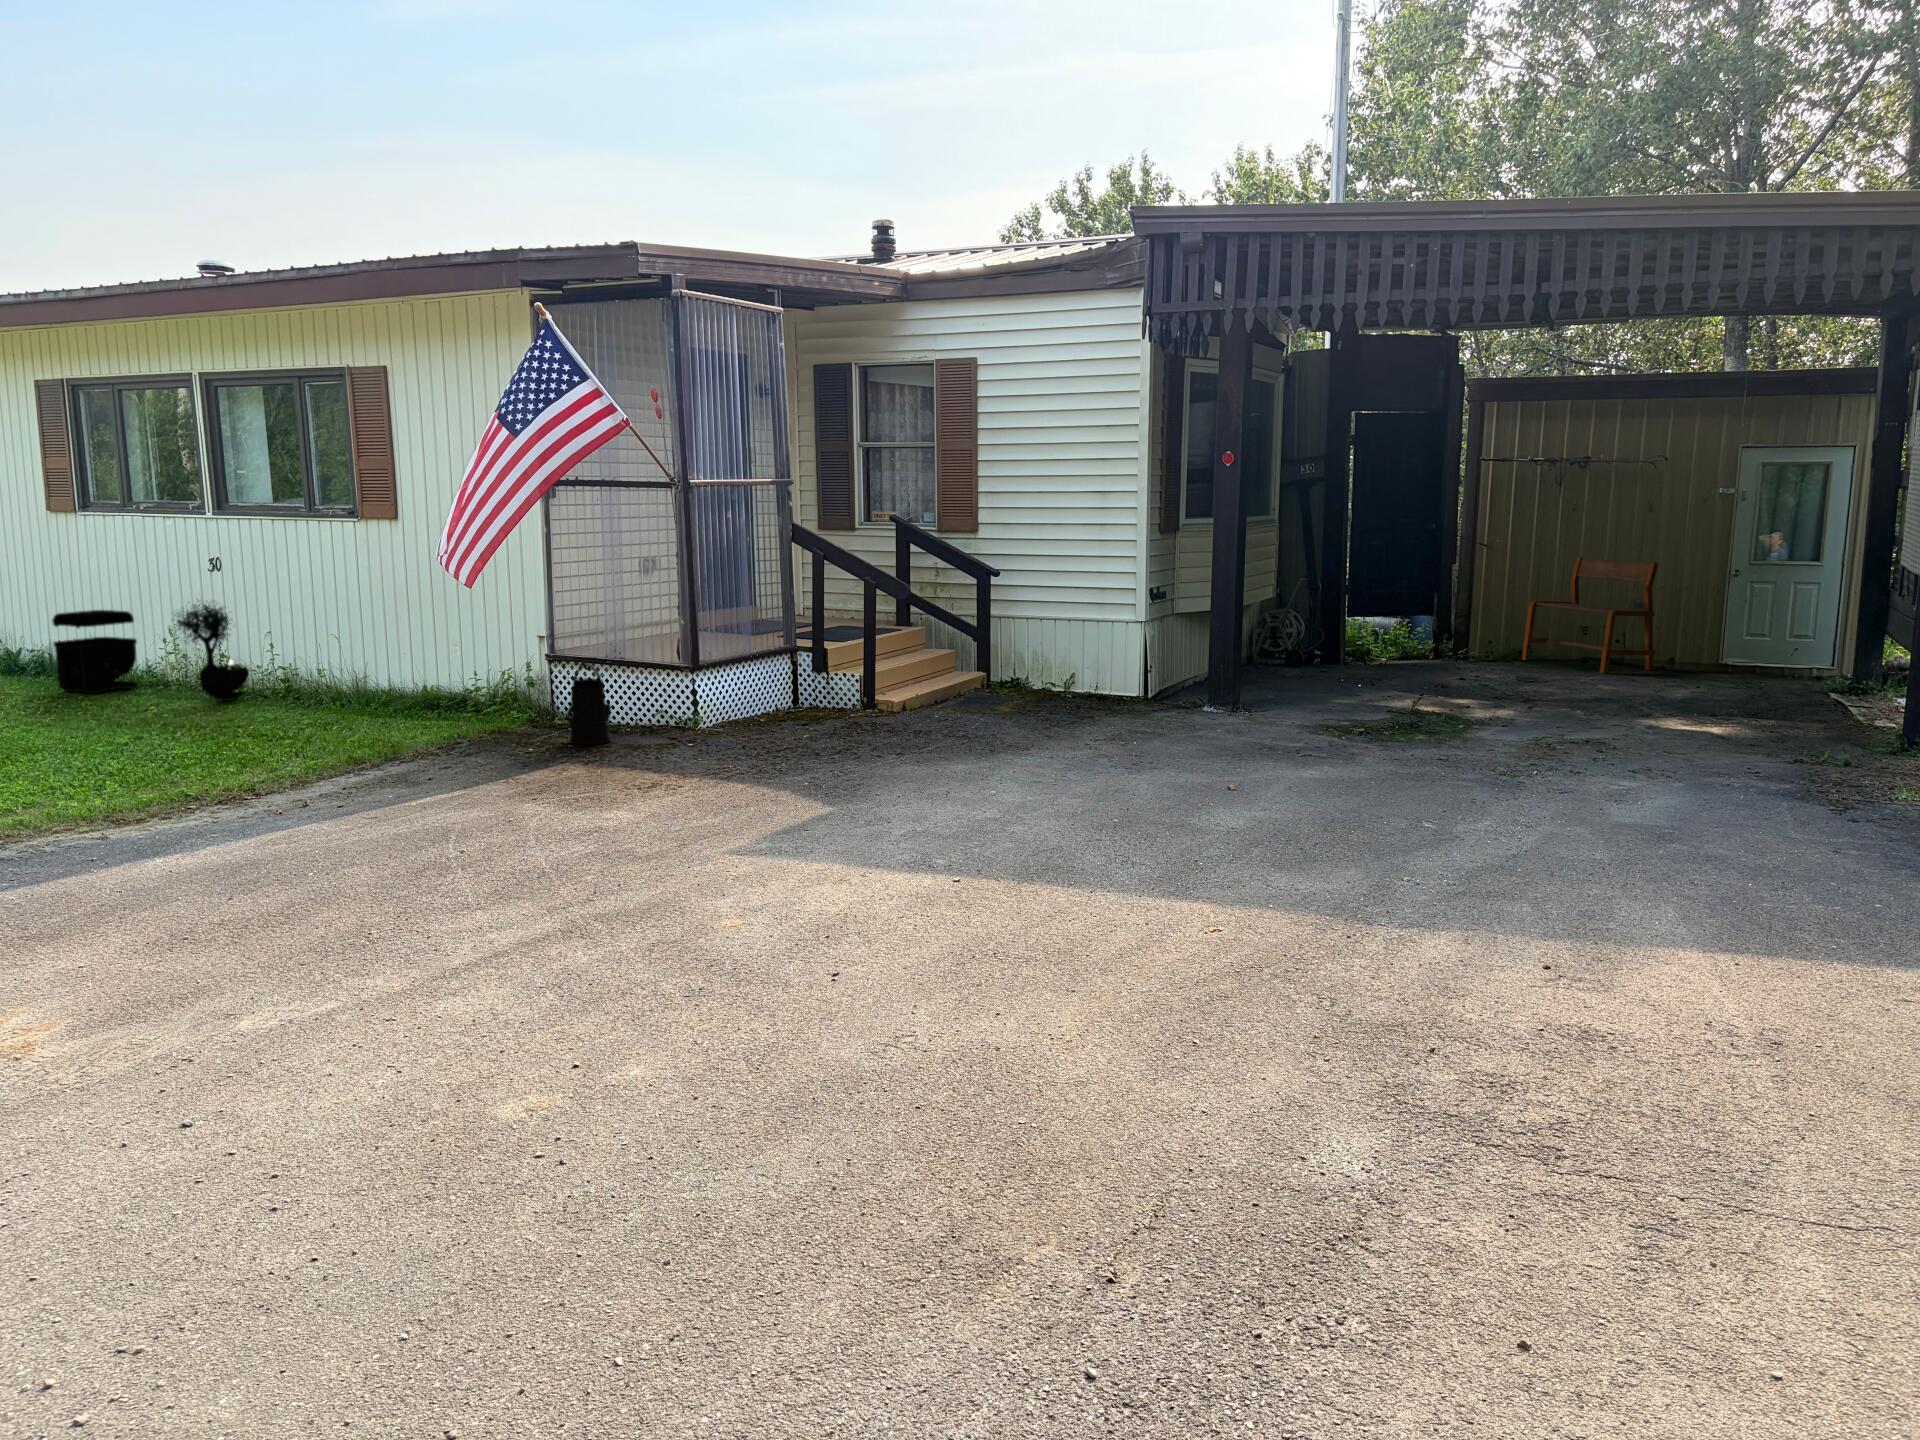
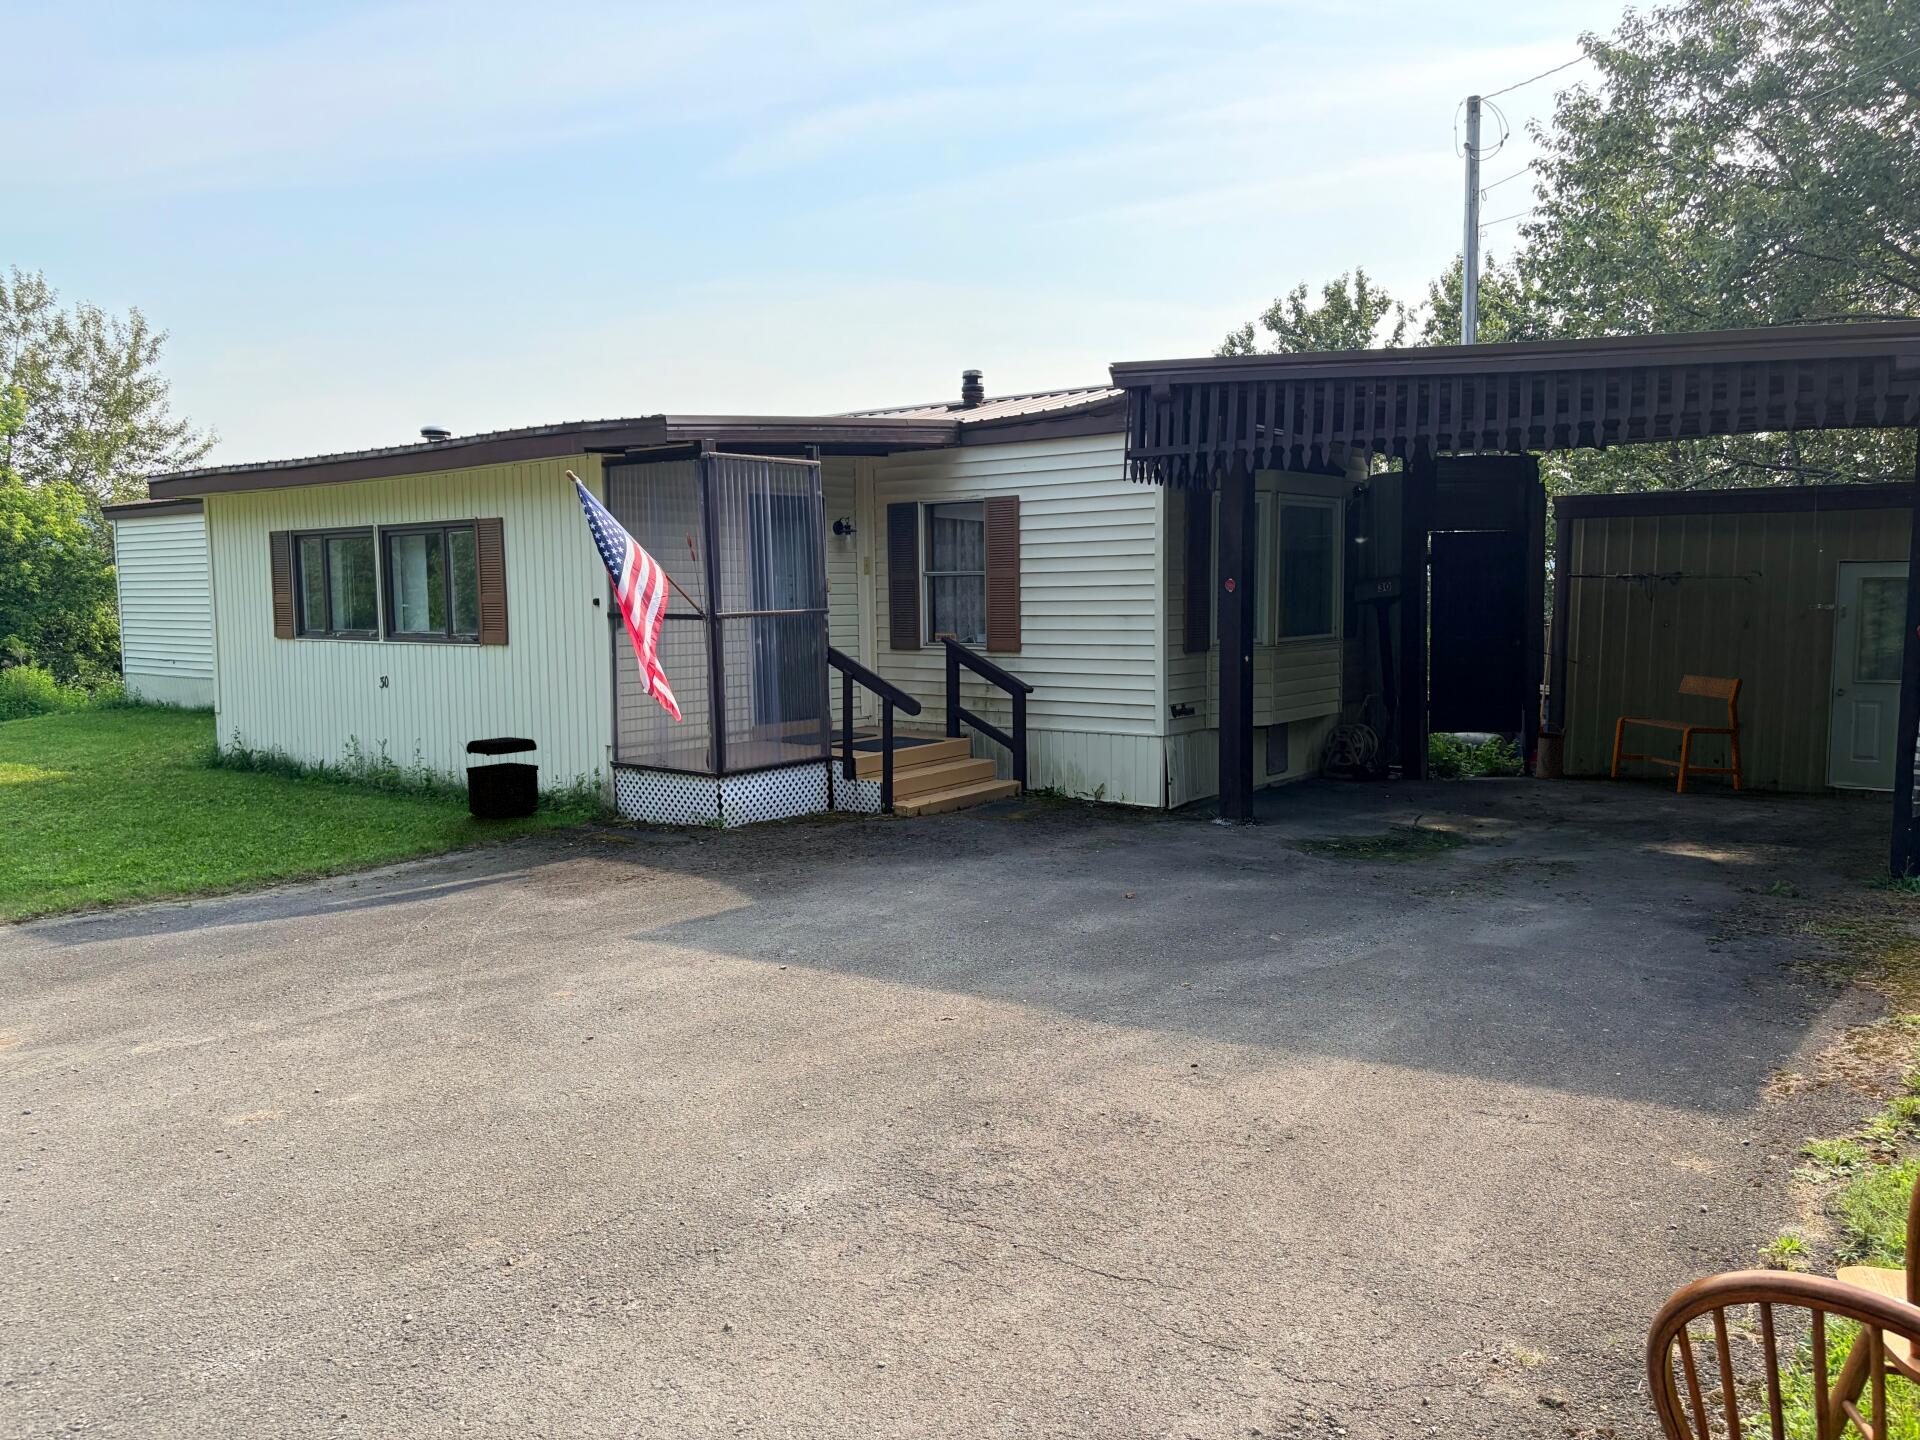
potted tree: present [169,599,251,701] -> none [339,706,406,796]
toolbox: present [52,610,138,694] -> present [466,737,539,818]
watering can: present [567,665,611,745] -> present [1535,723,1567,778]

